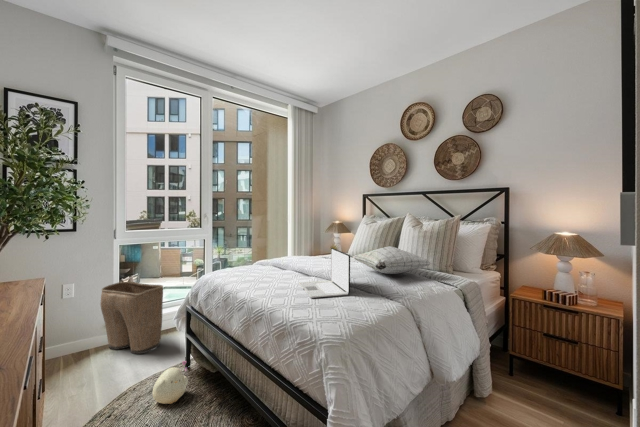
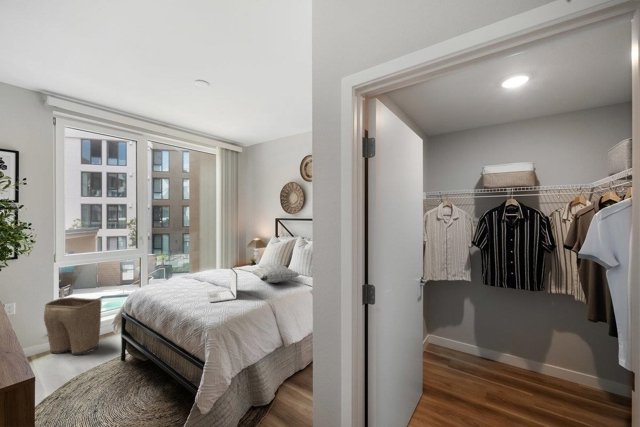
plush toy: present [152,361,188,404] -> none [93,354,124,385]

